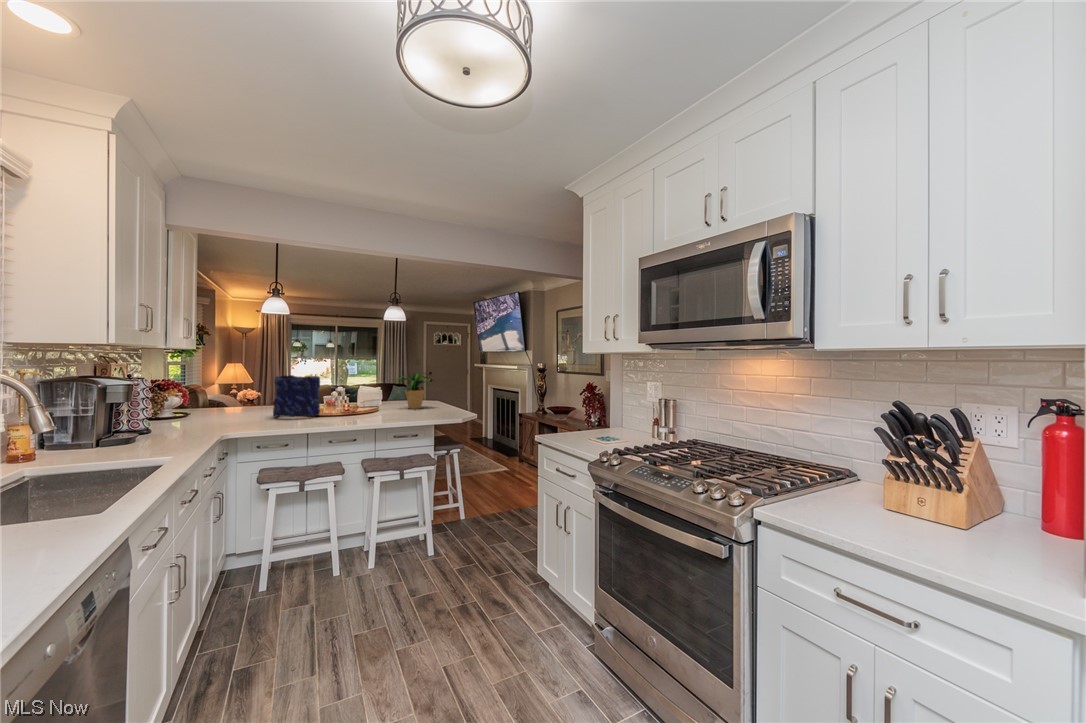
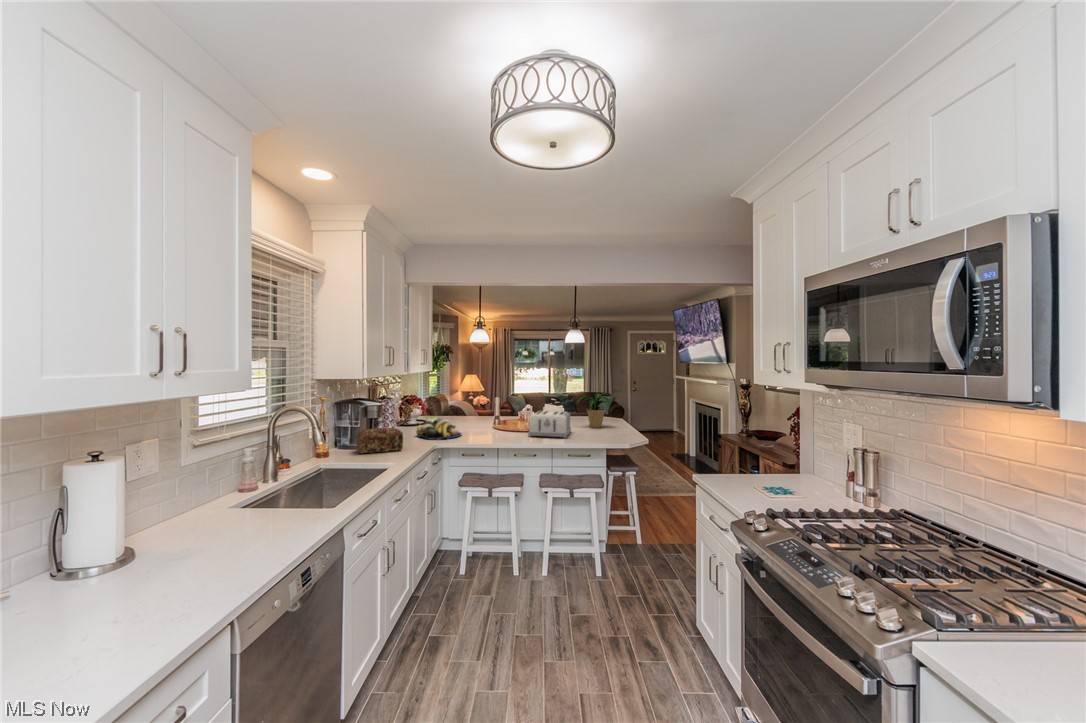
vase: present [273,375,320,417] -> none [477,395,512,432]
toaster: none [345,392,392,420] -> present [528,411,571,438]
fruit bowl: none [186,405,255,430] -> present [416,419,462,439]
bread loaf: none [93,415,177,451] -> present [357,428,403,454]

